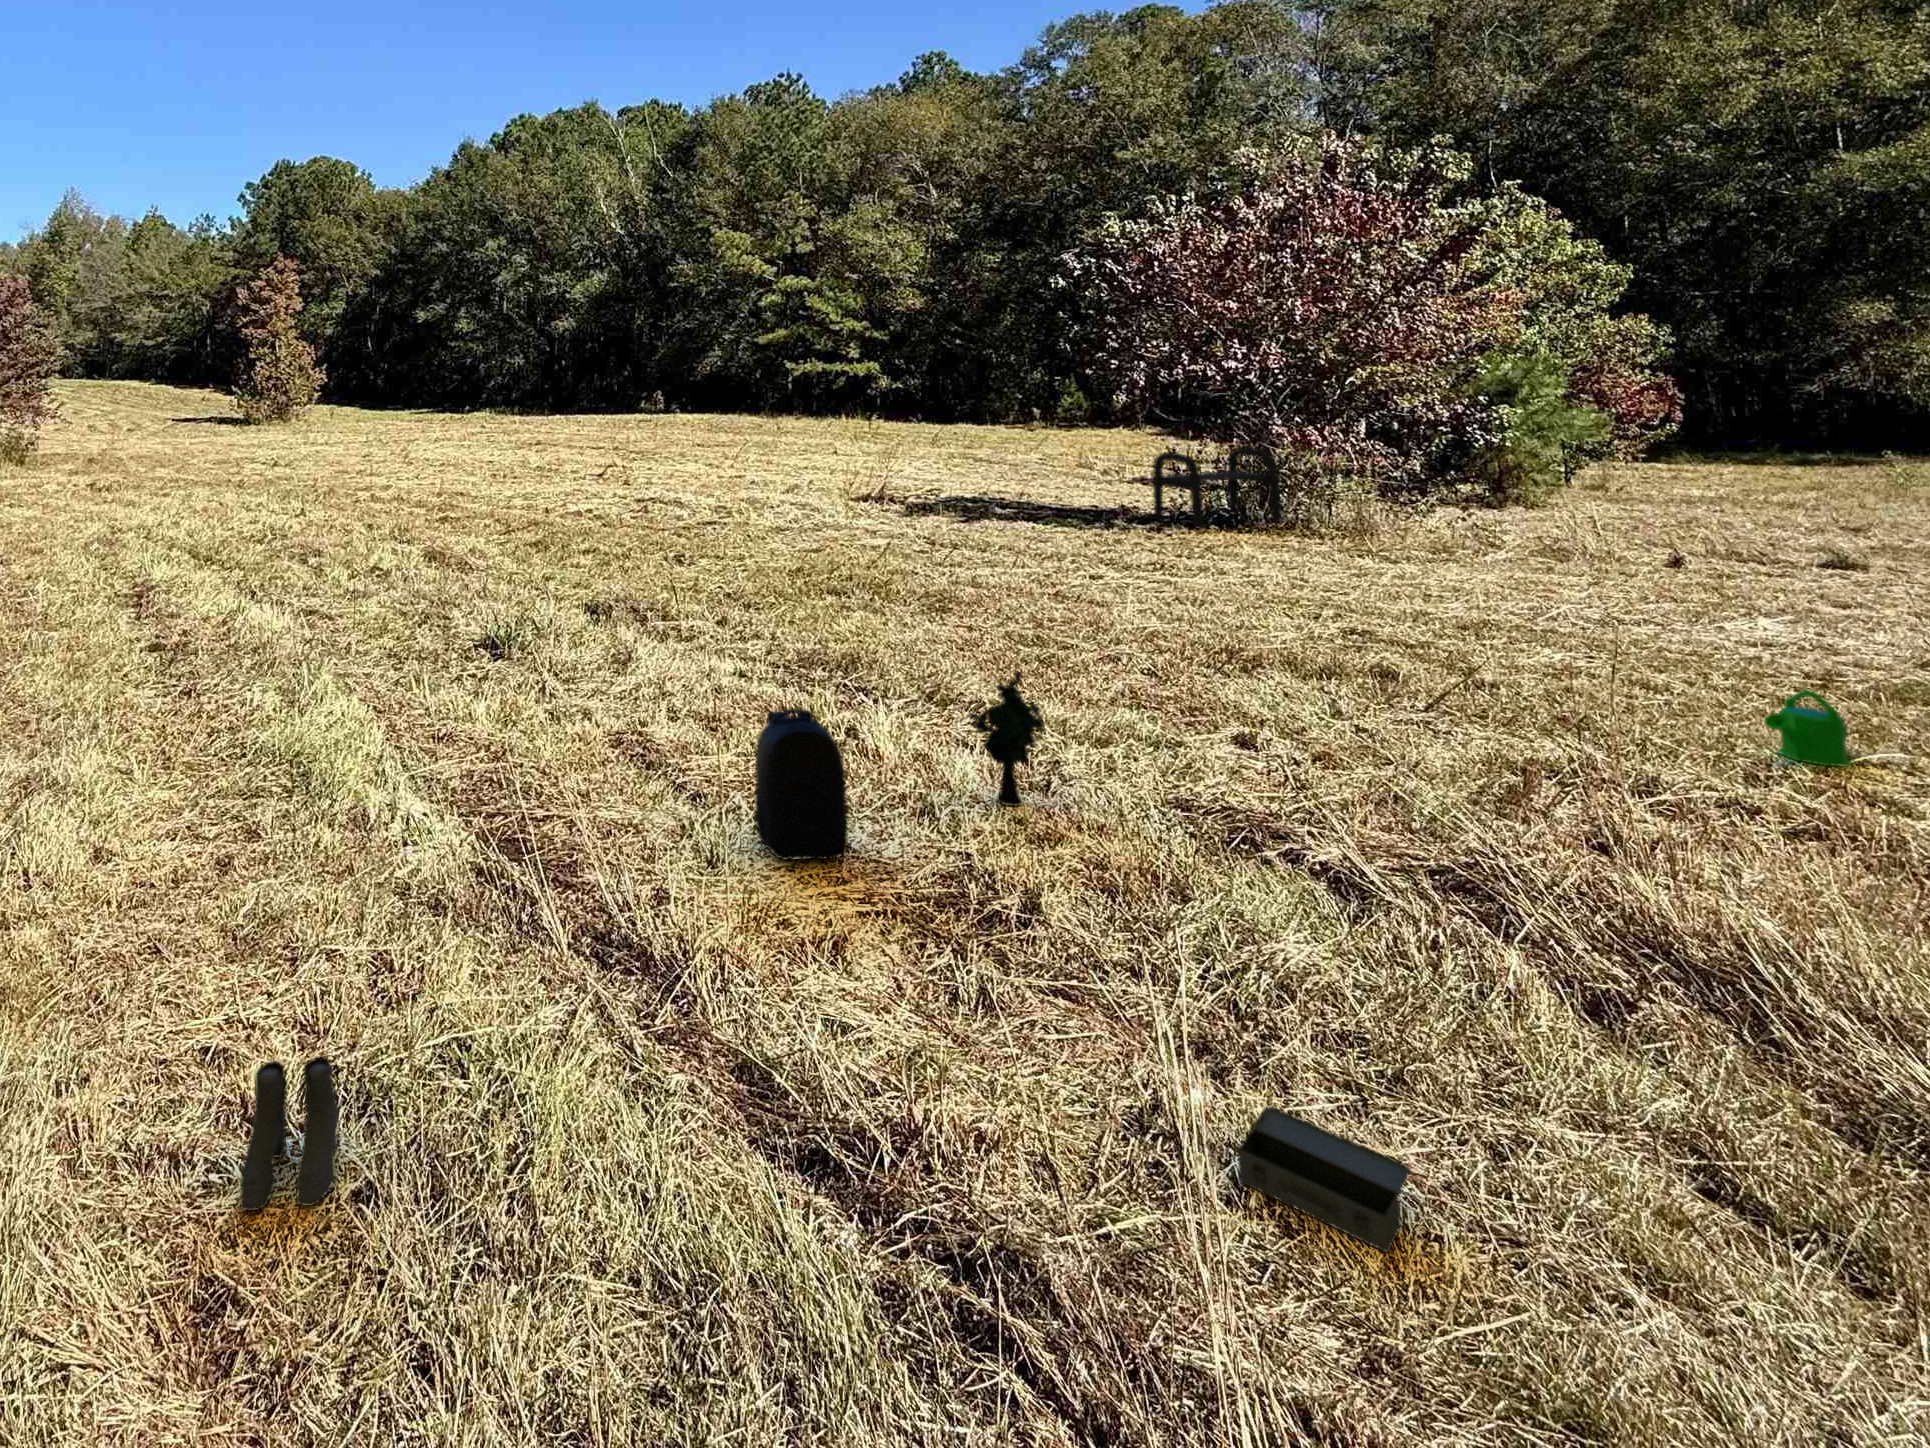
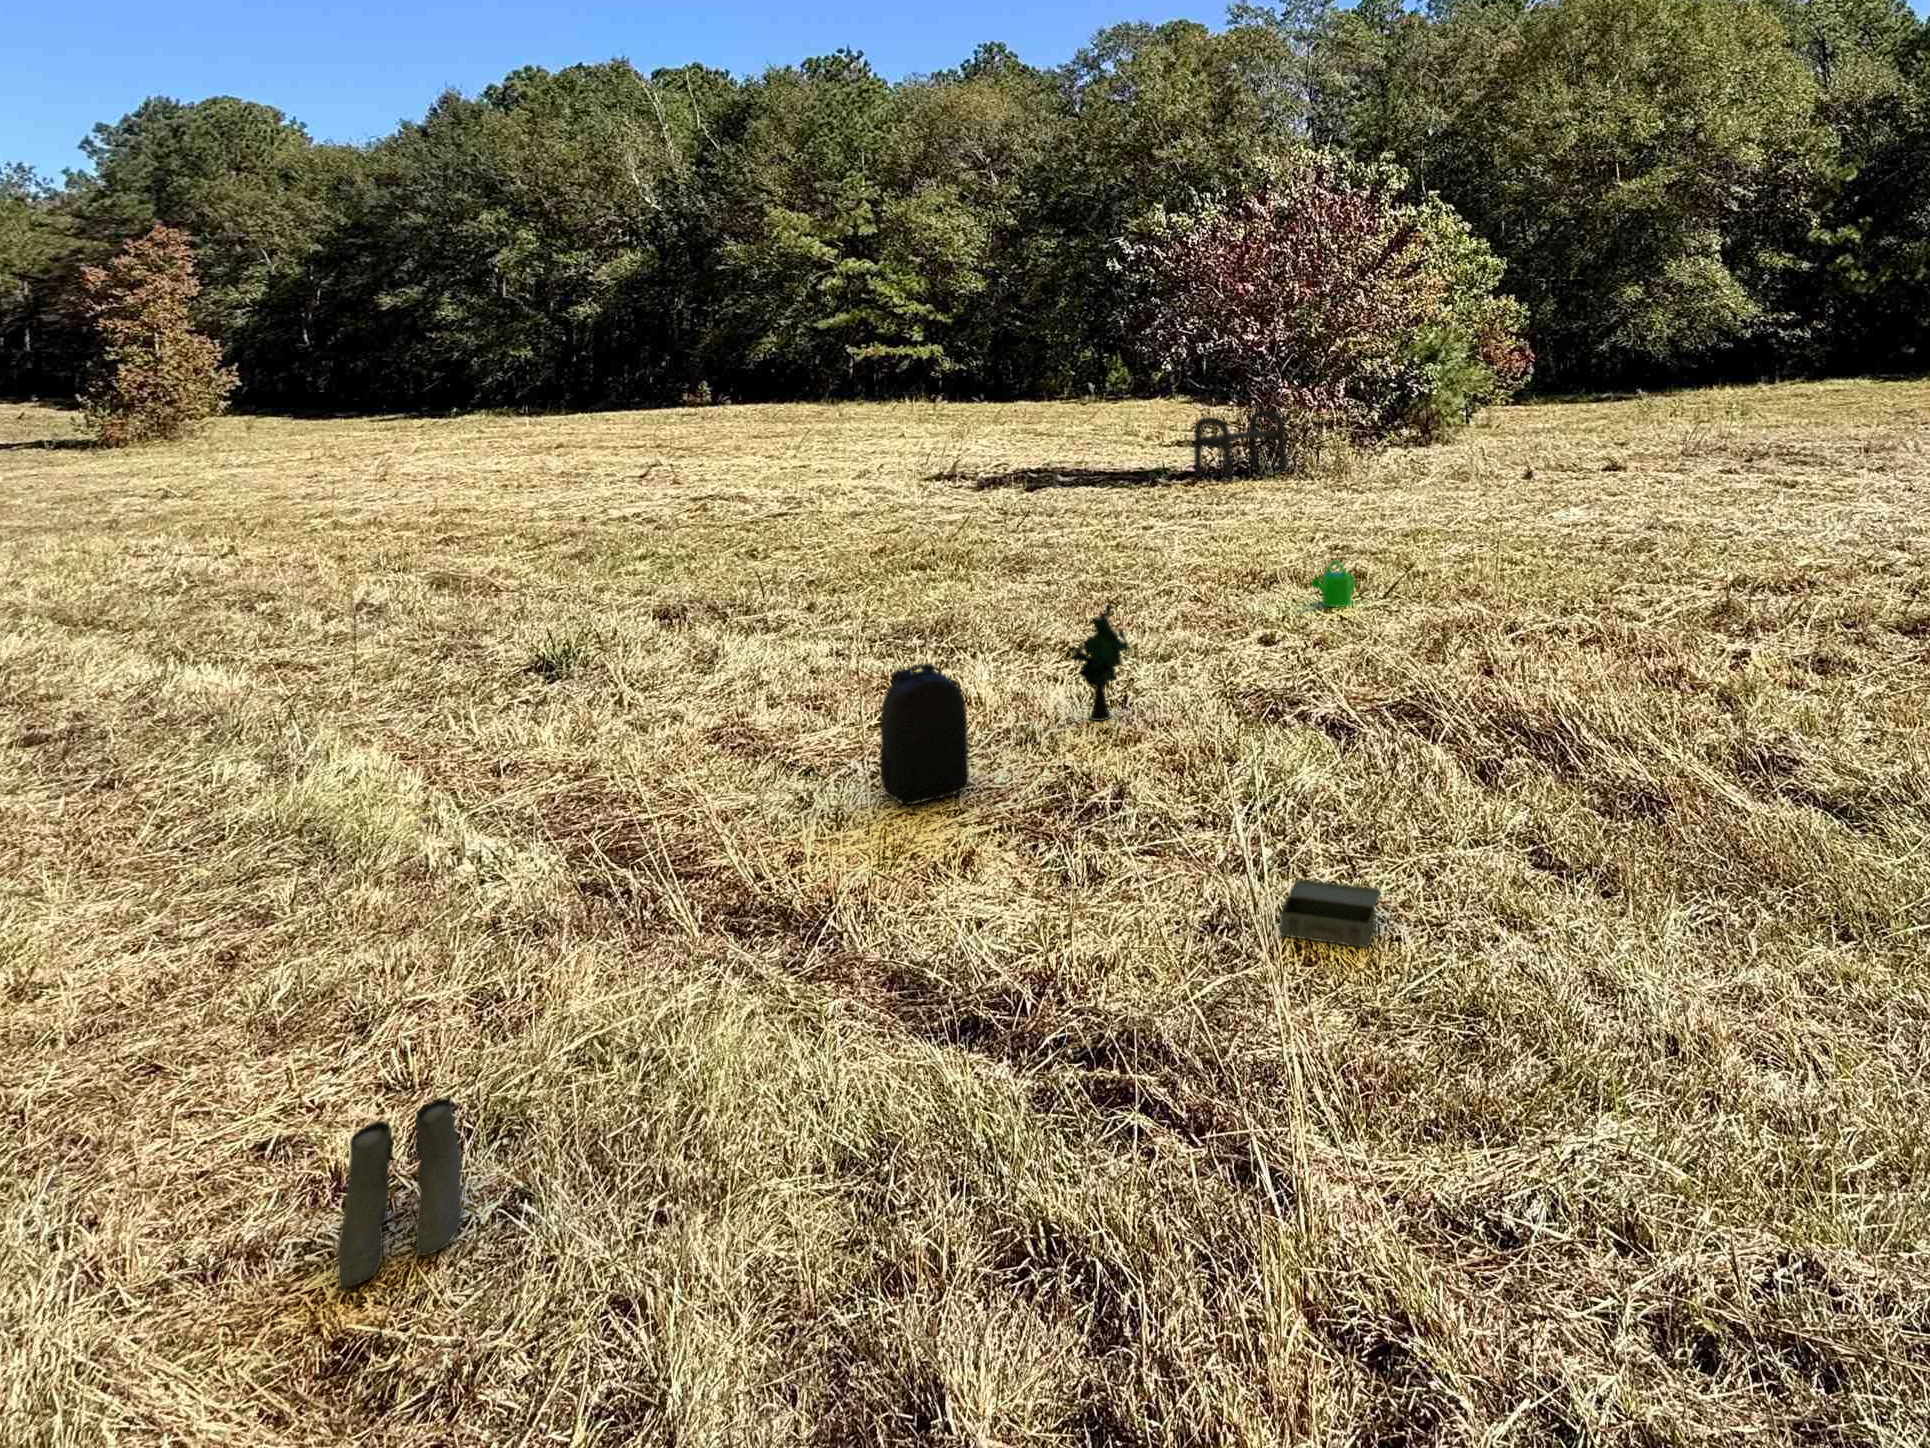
watering can: present [1764,690,1852,767] -> present [1311,560,1356,608]

